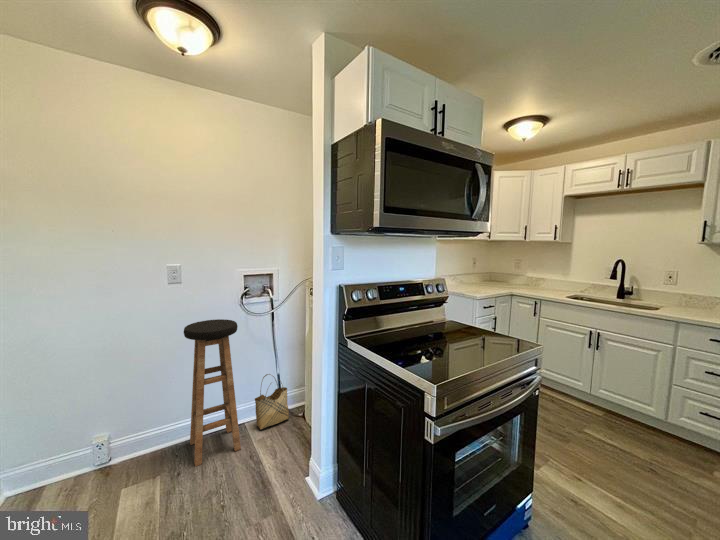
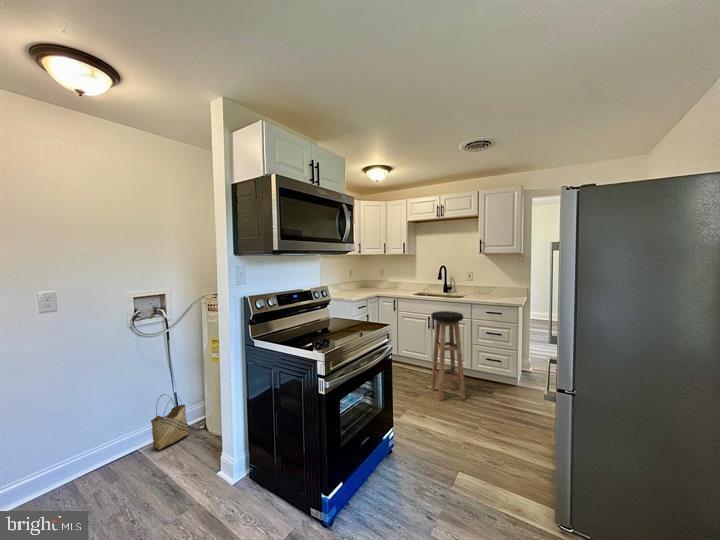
bar stool: present [184,319,241,466] -> present [431,311,466,401]

